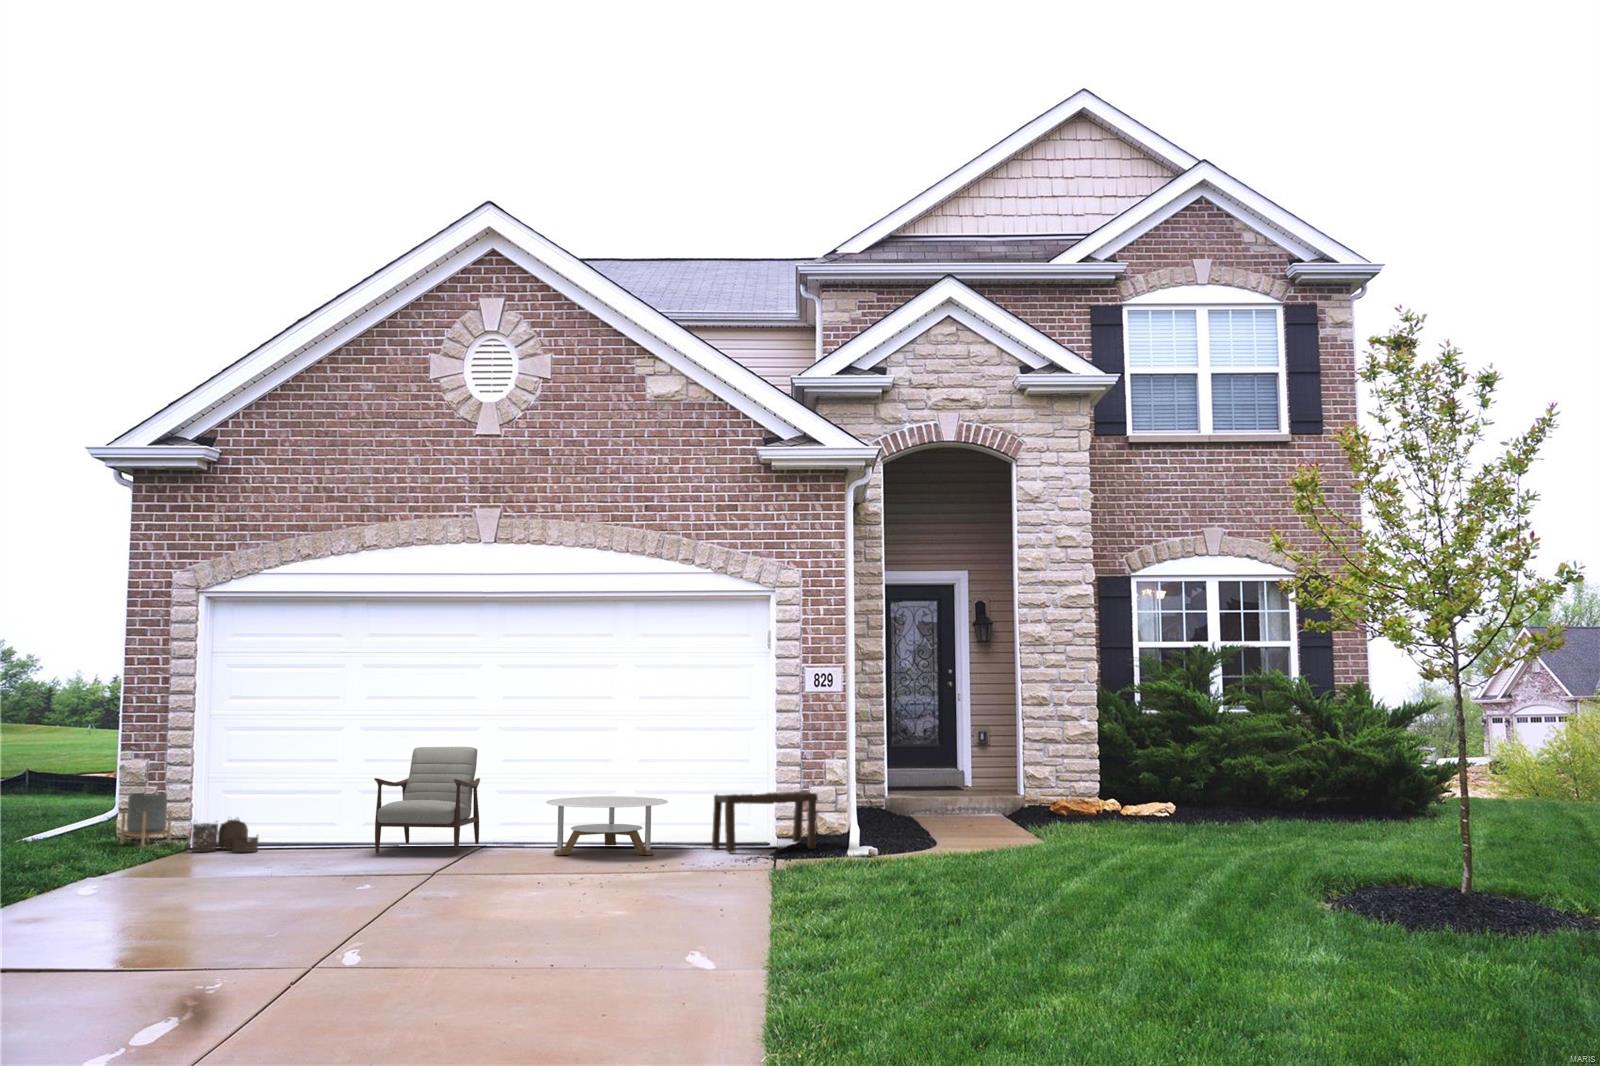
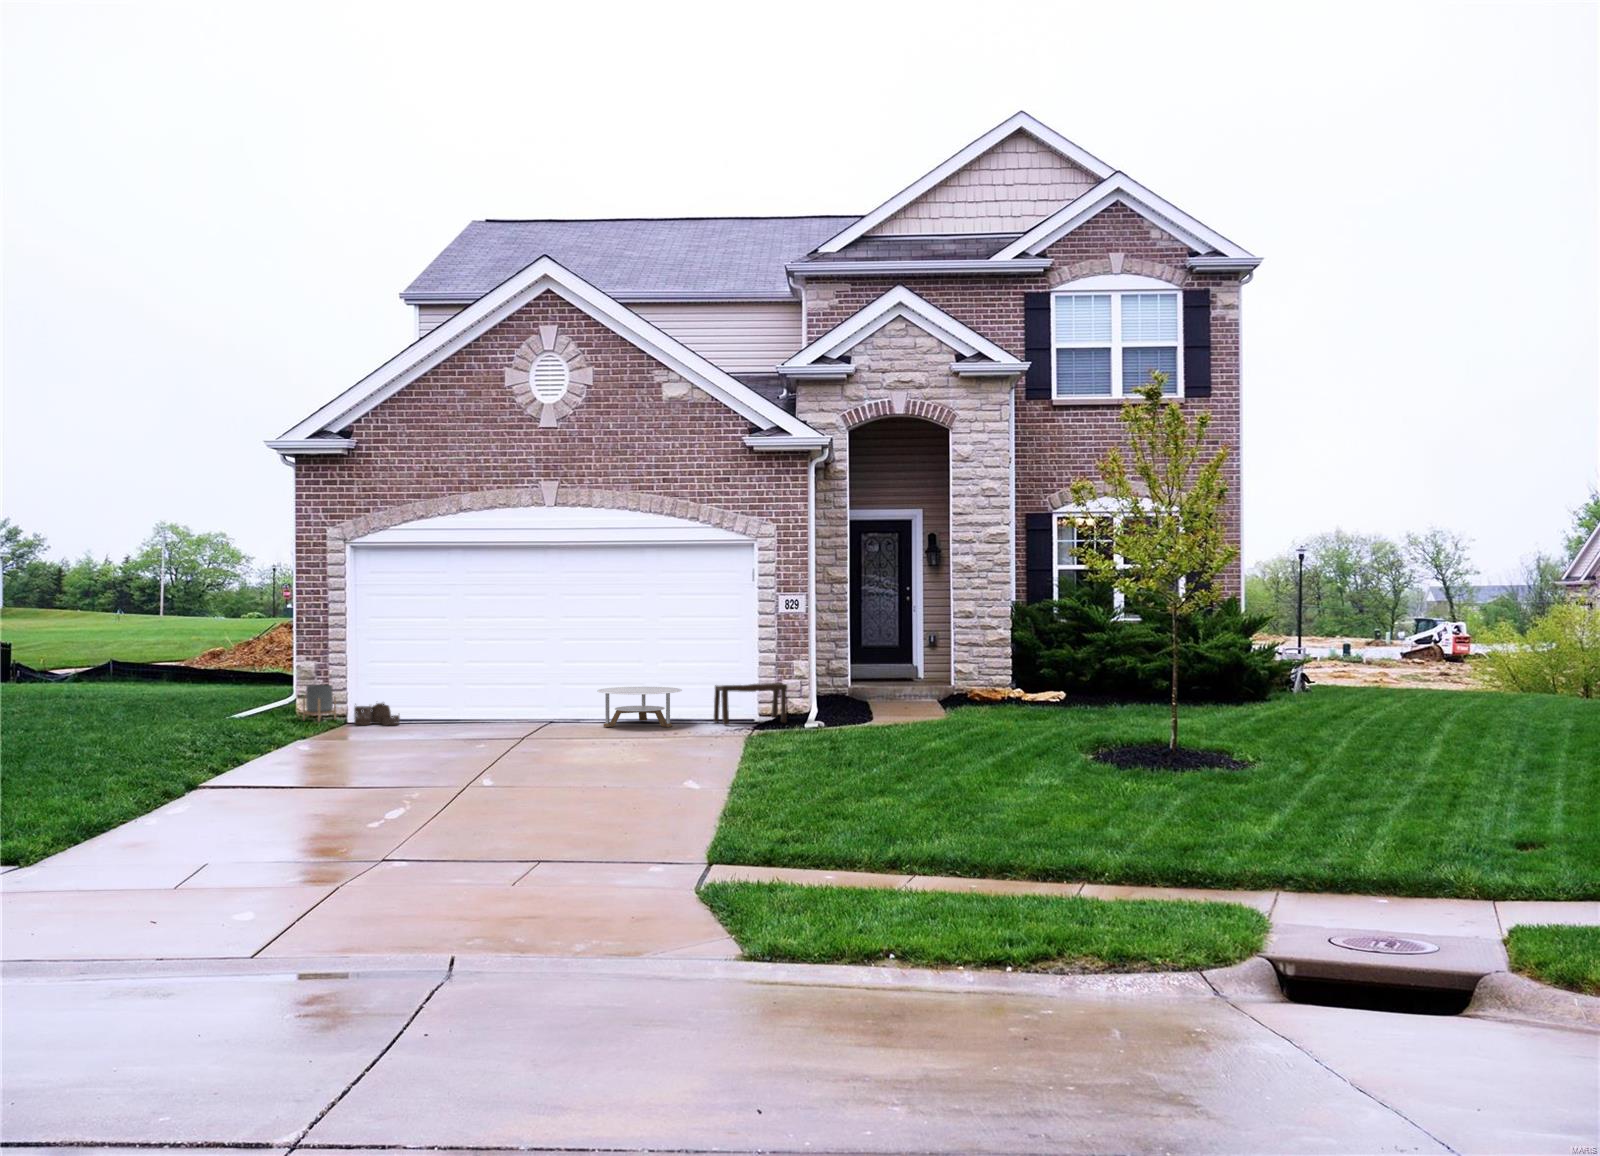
chair: present [374,747,480,855] -> none [478,652,551,727]

